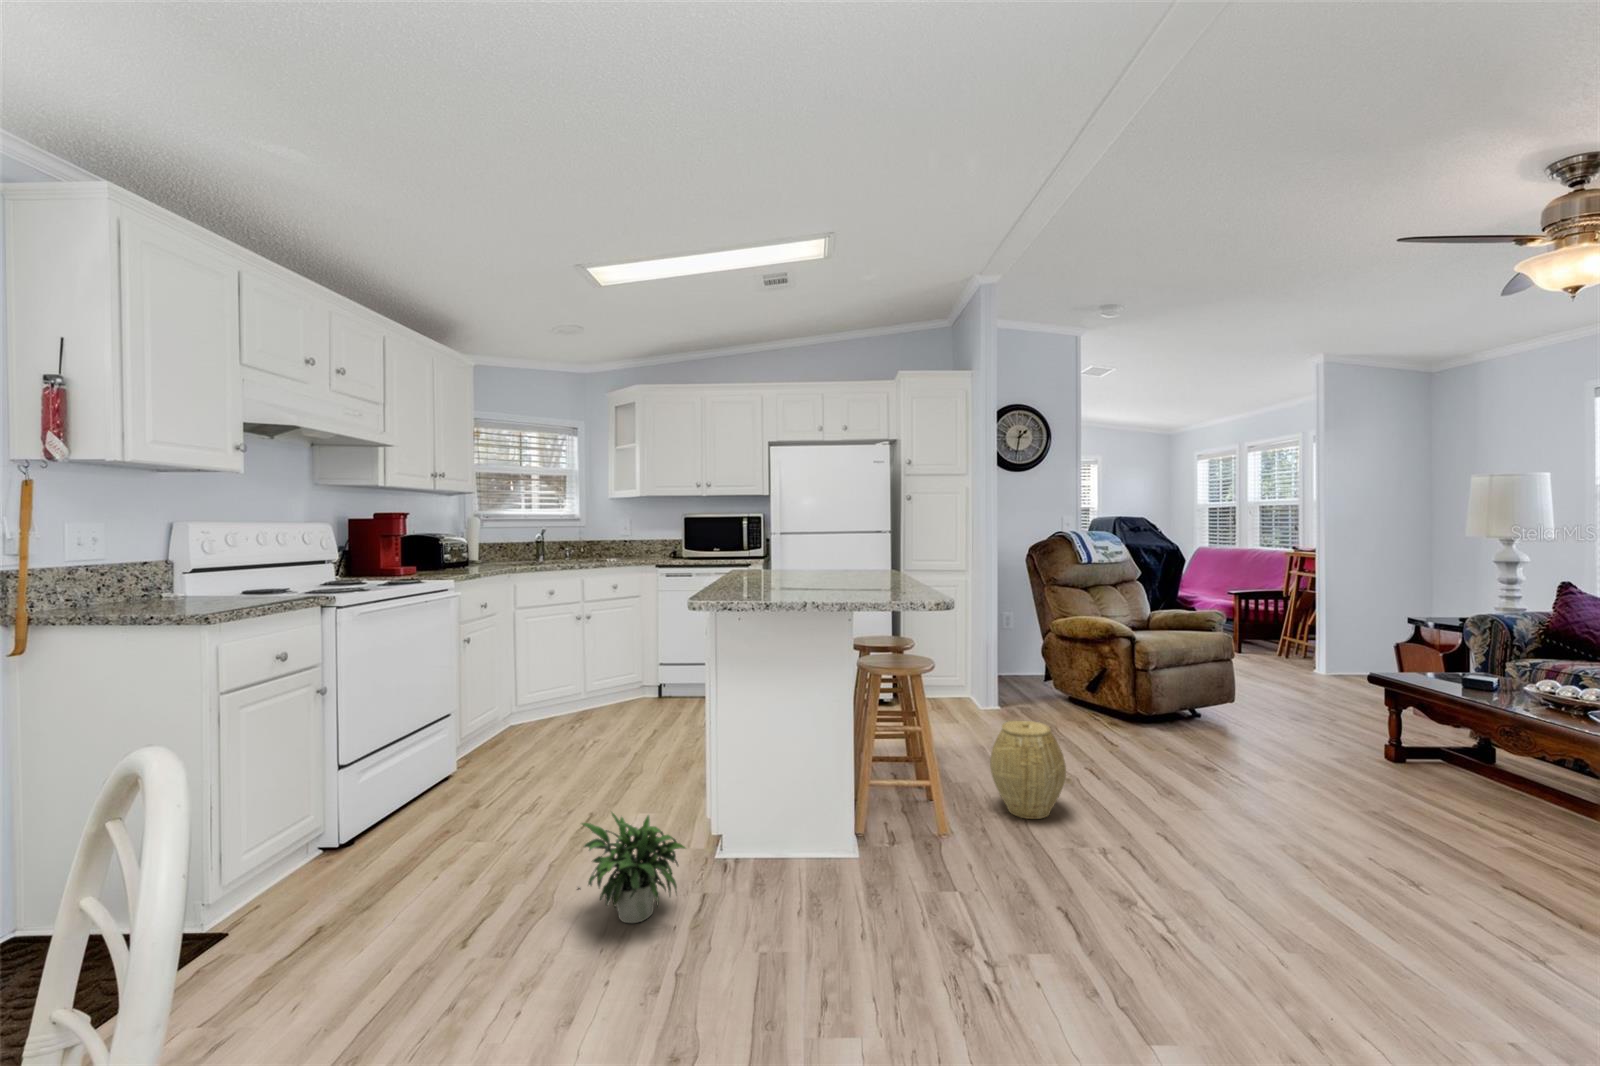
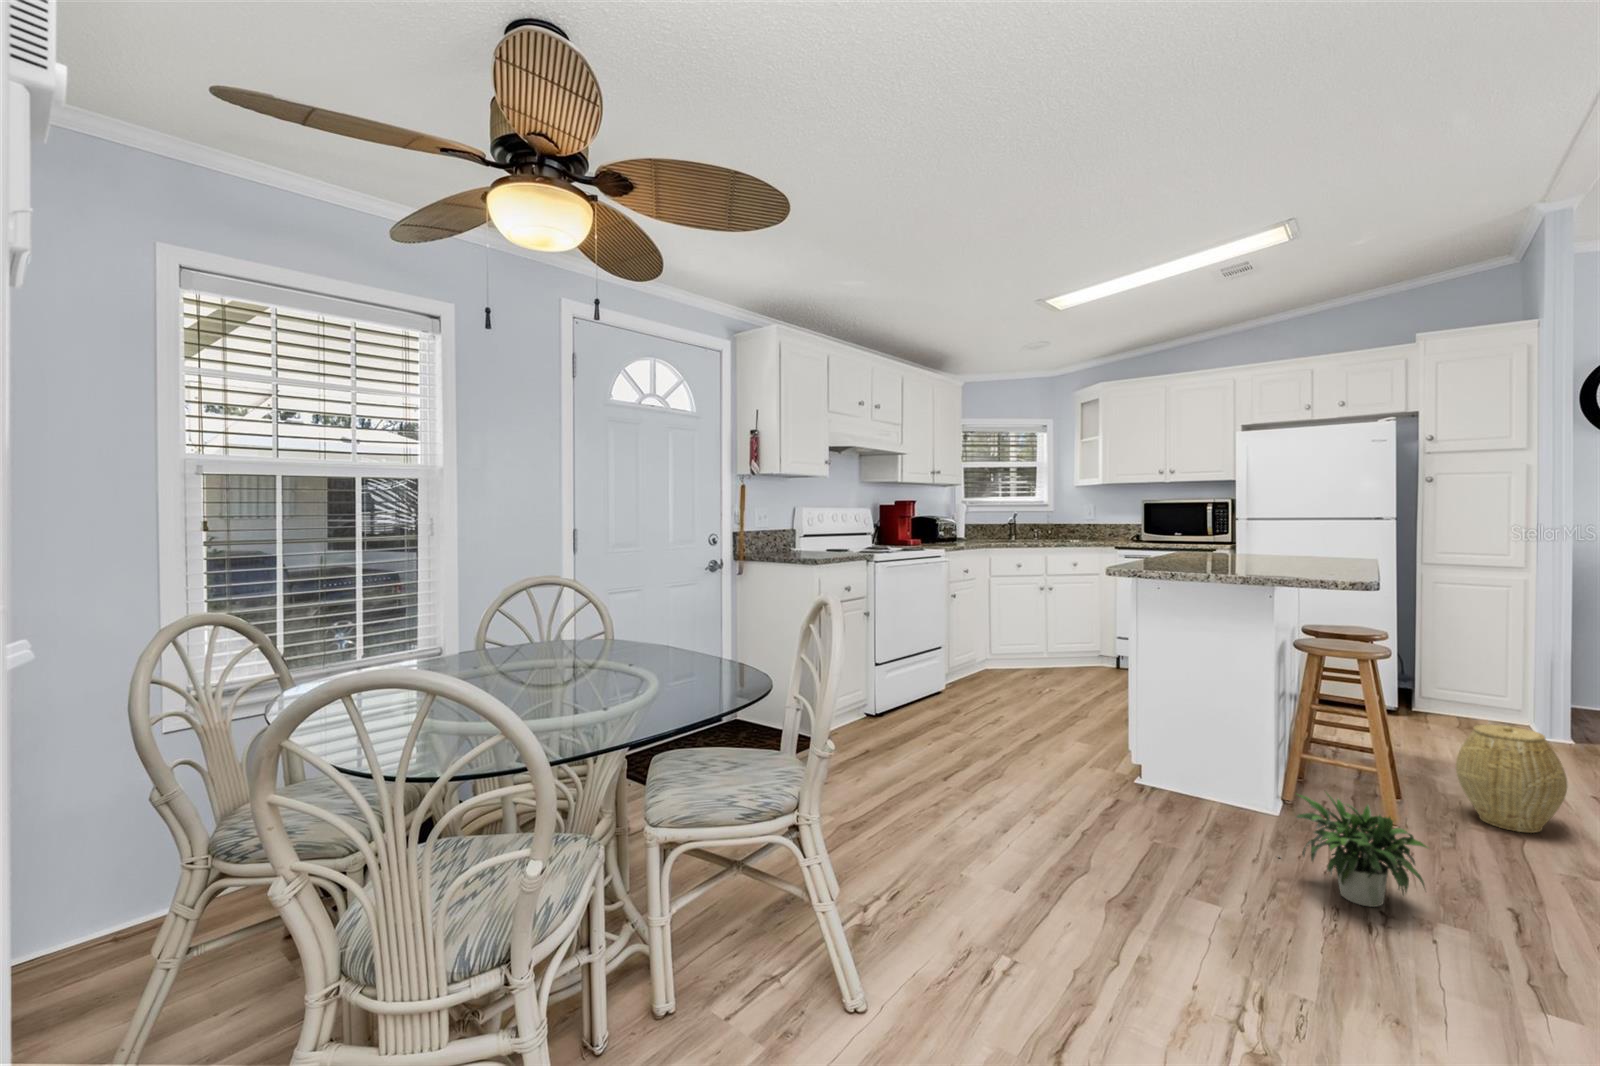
potted plant: present [578,813,686,923] -> present [1297,794,1428,907]

